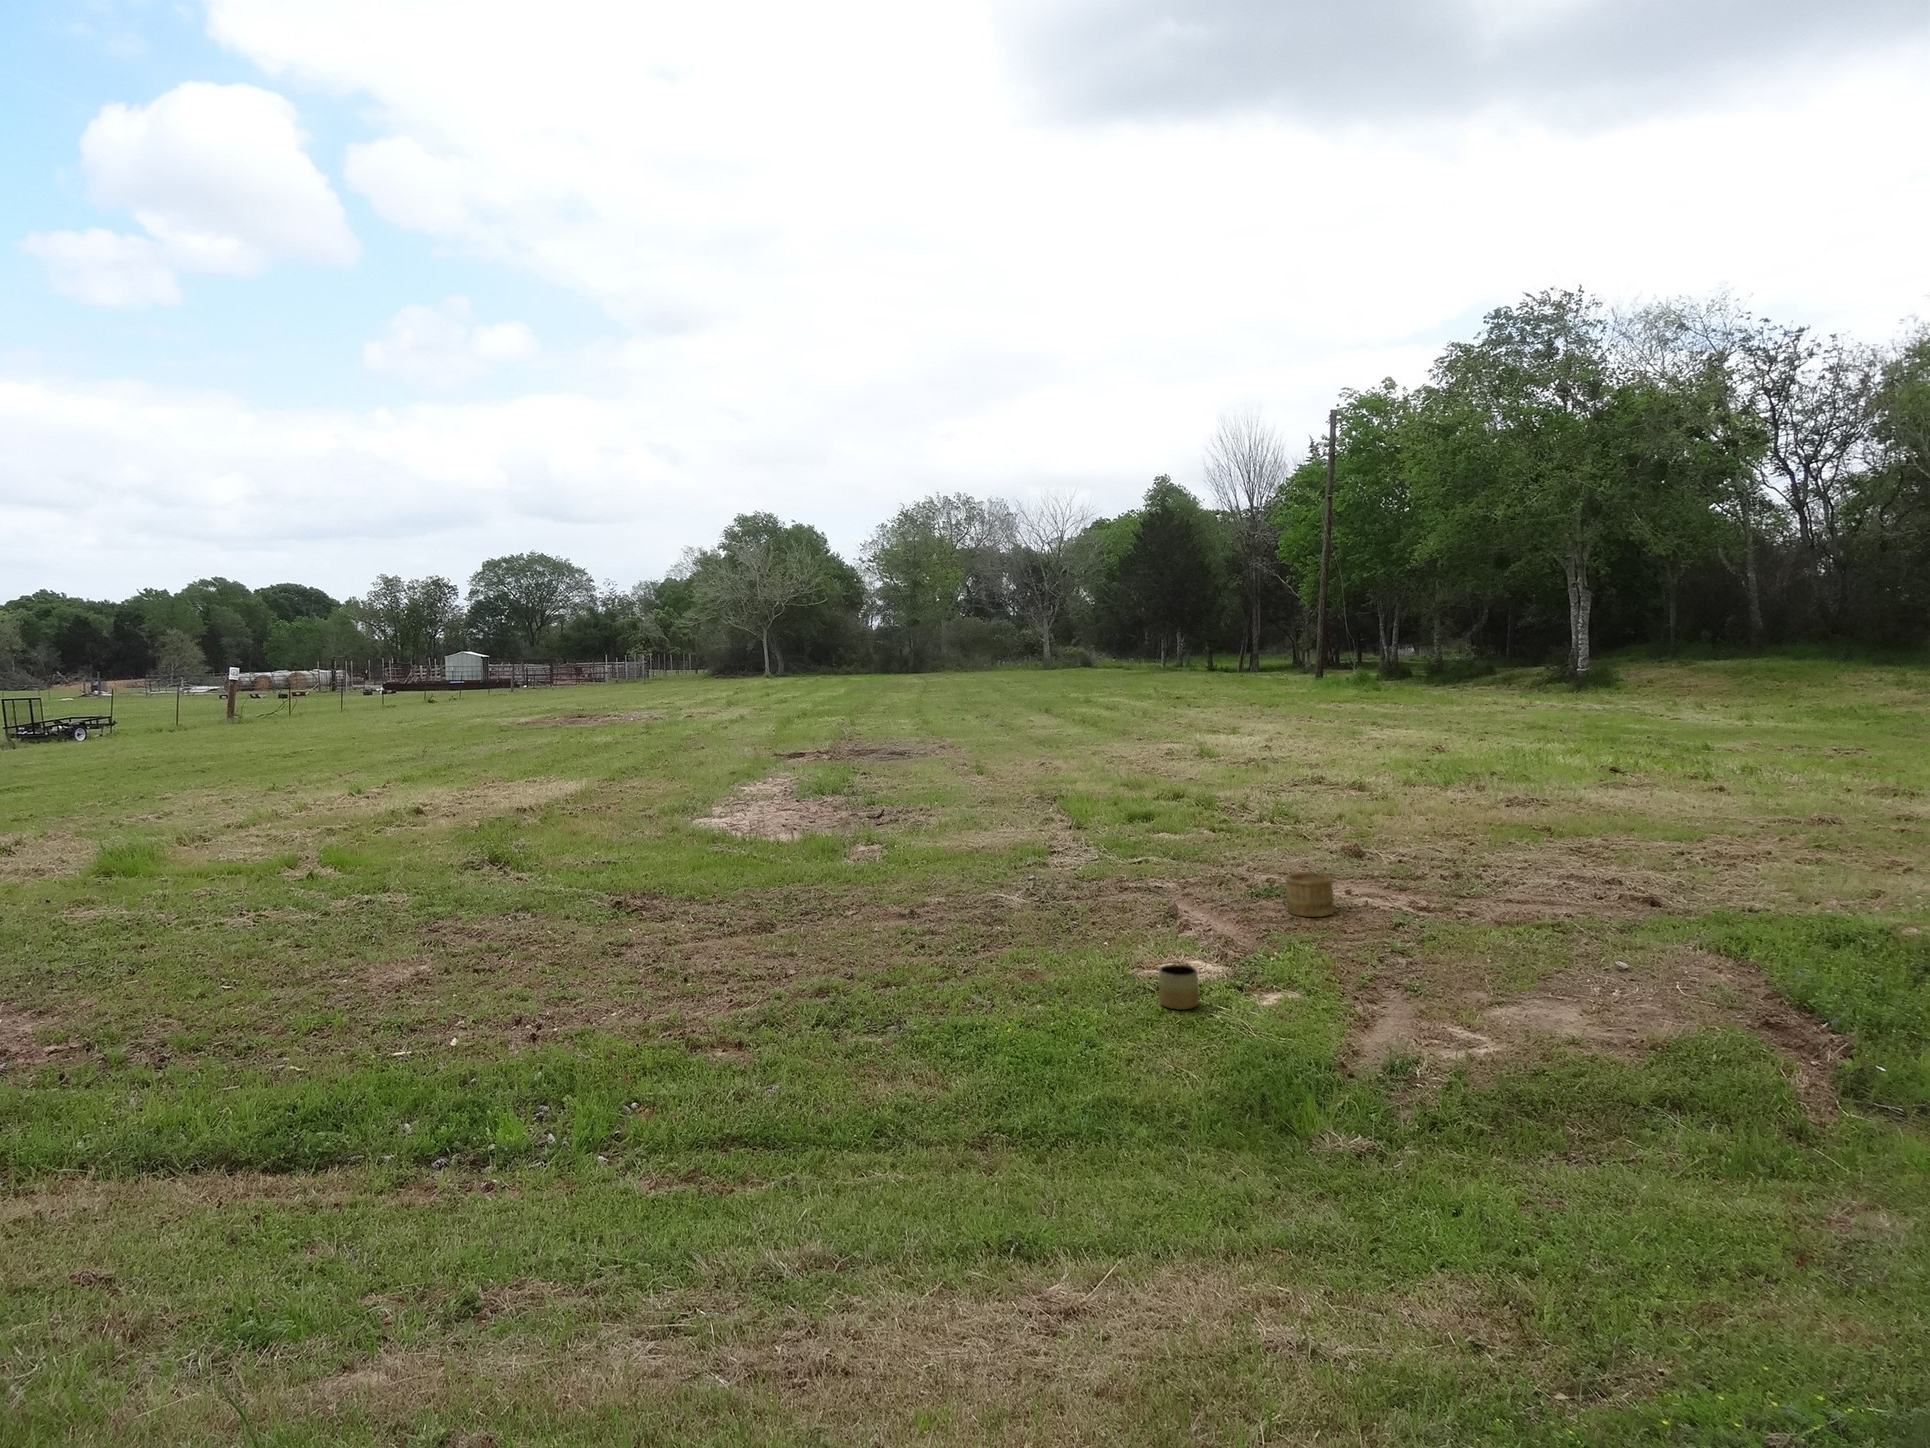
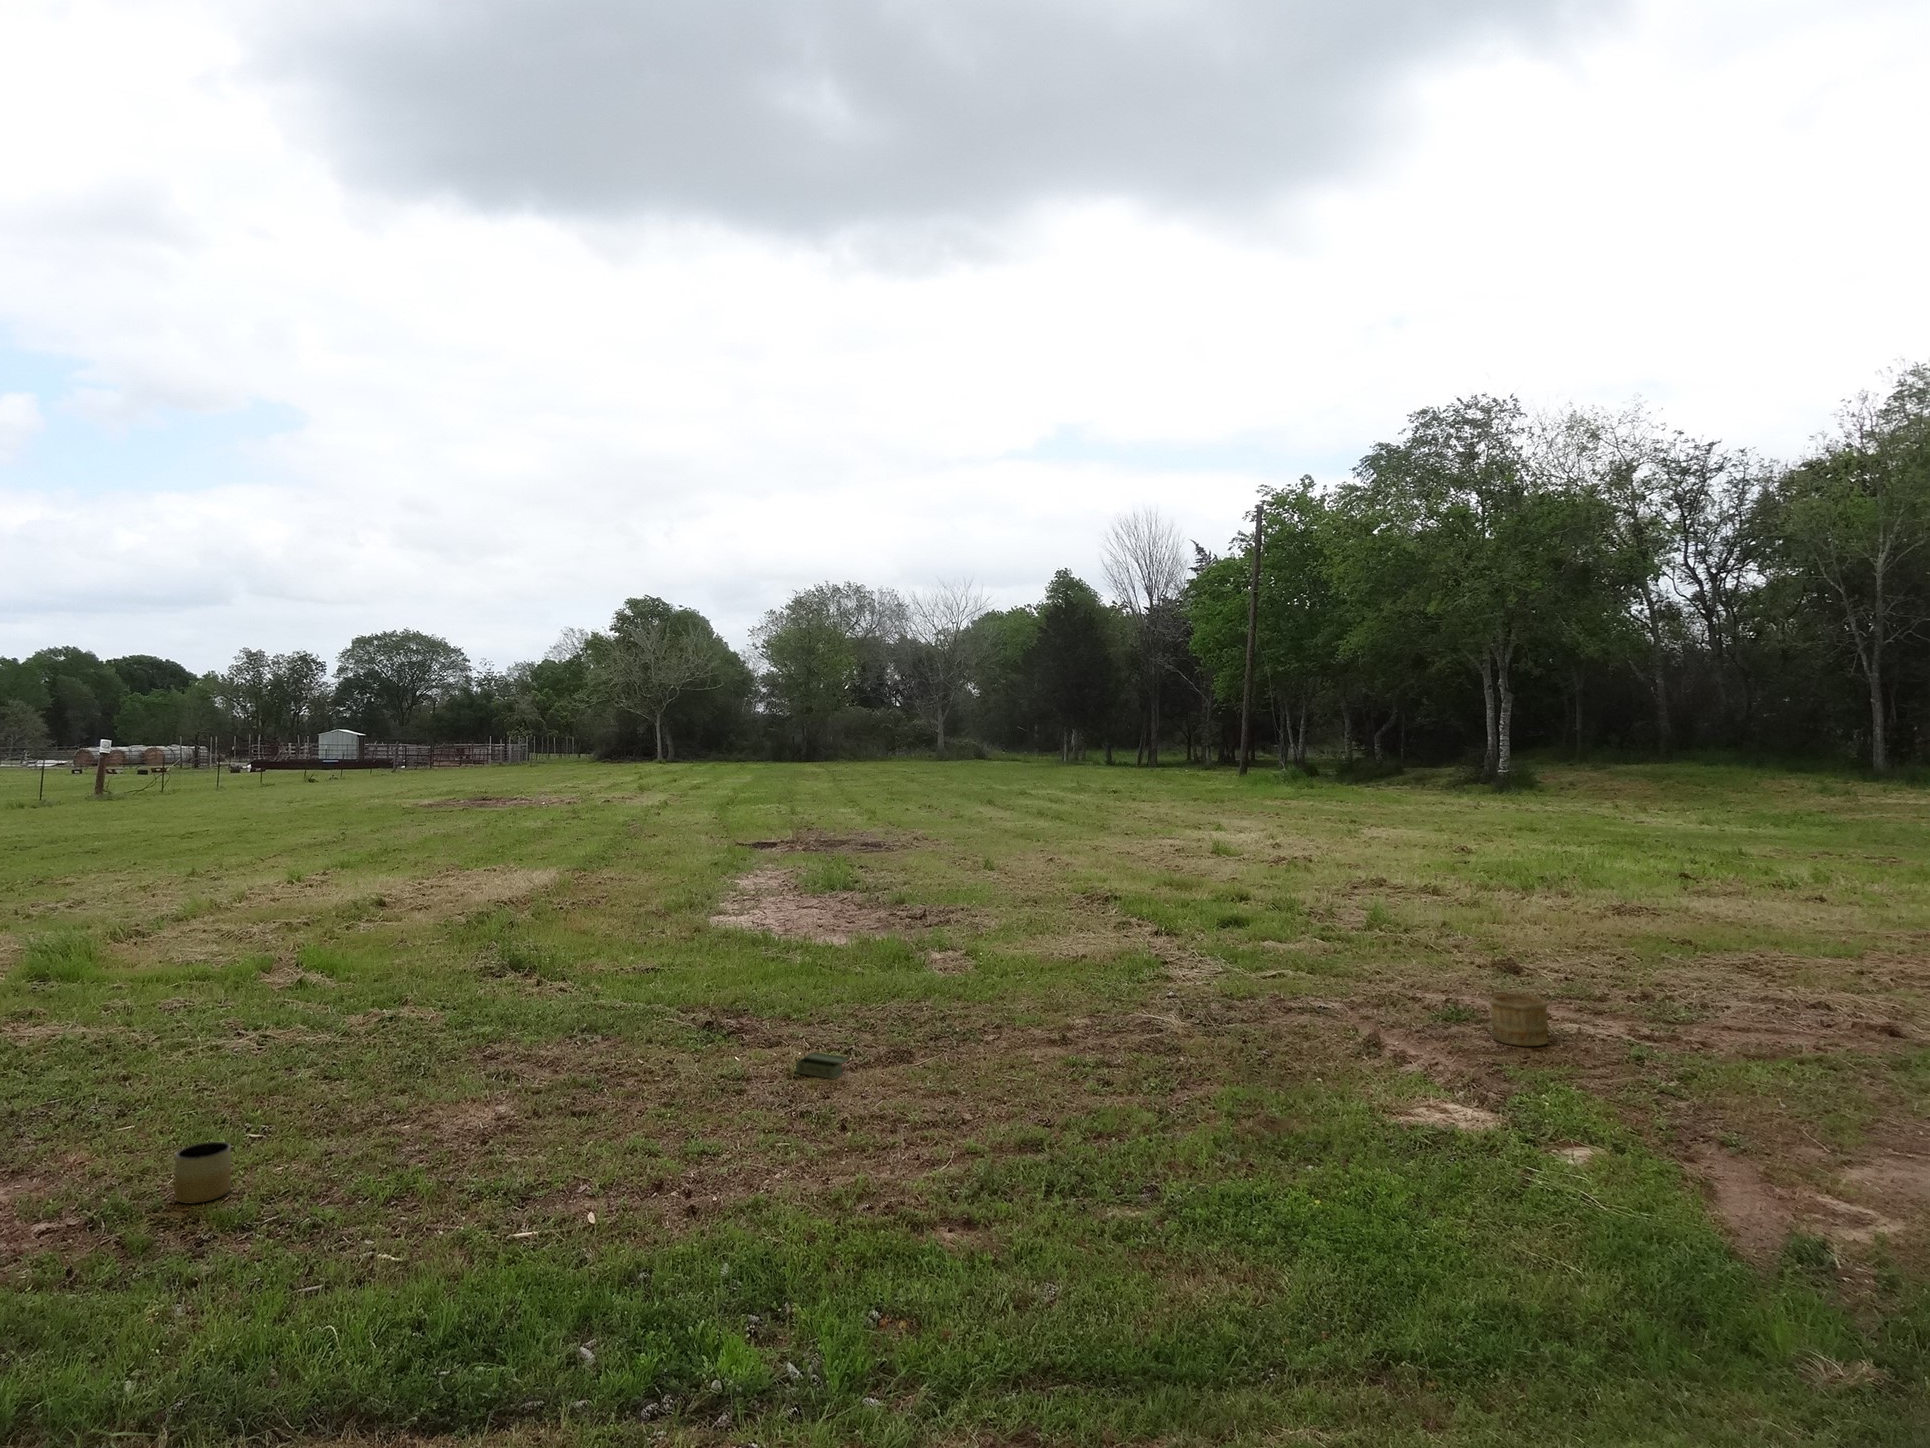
toolbox: none [672,925,717,946] -> present [796,1053,849,1079]
planter: present [1159,965,1199,1010] -> present [174,1142,231,1204]

